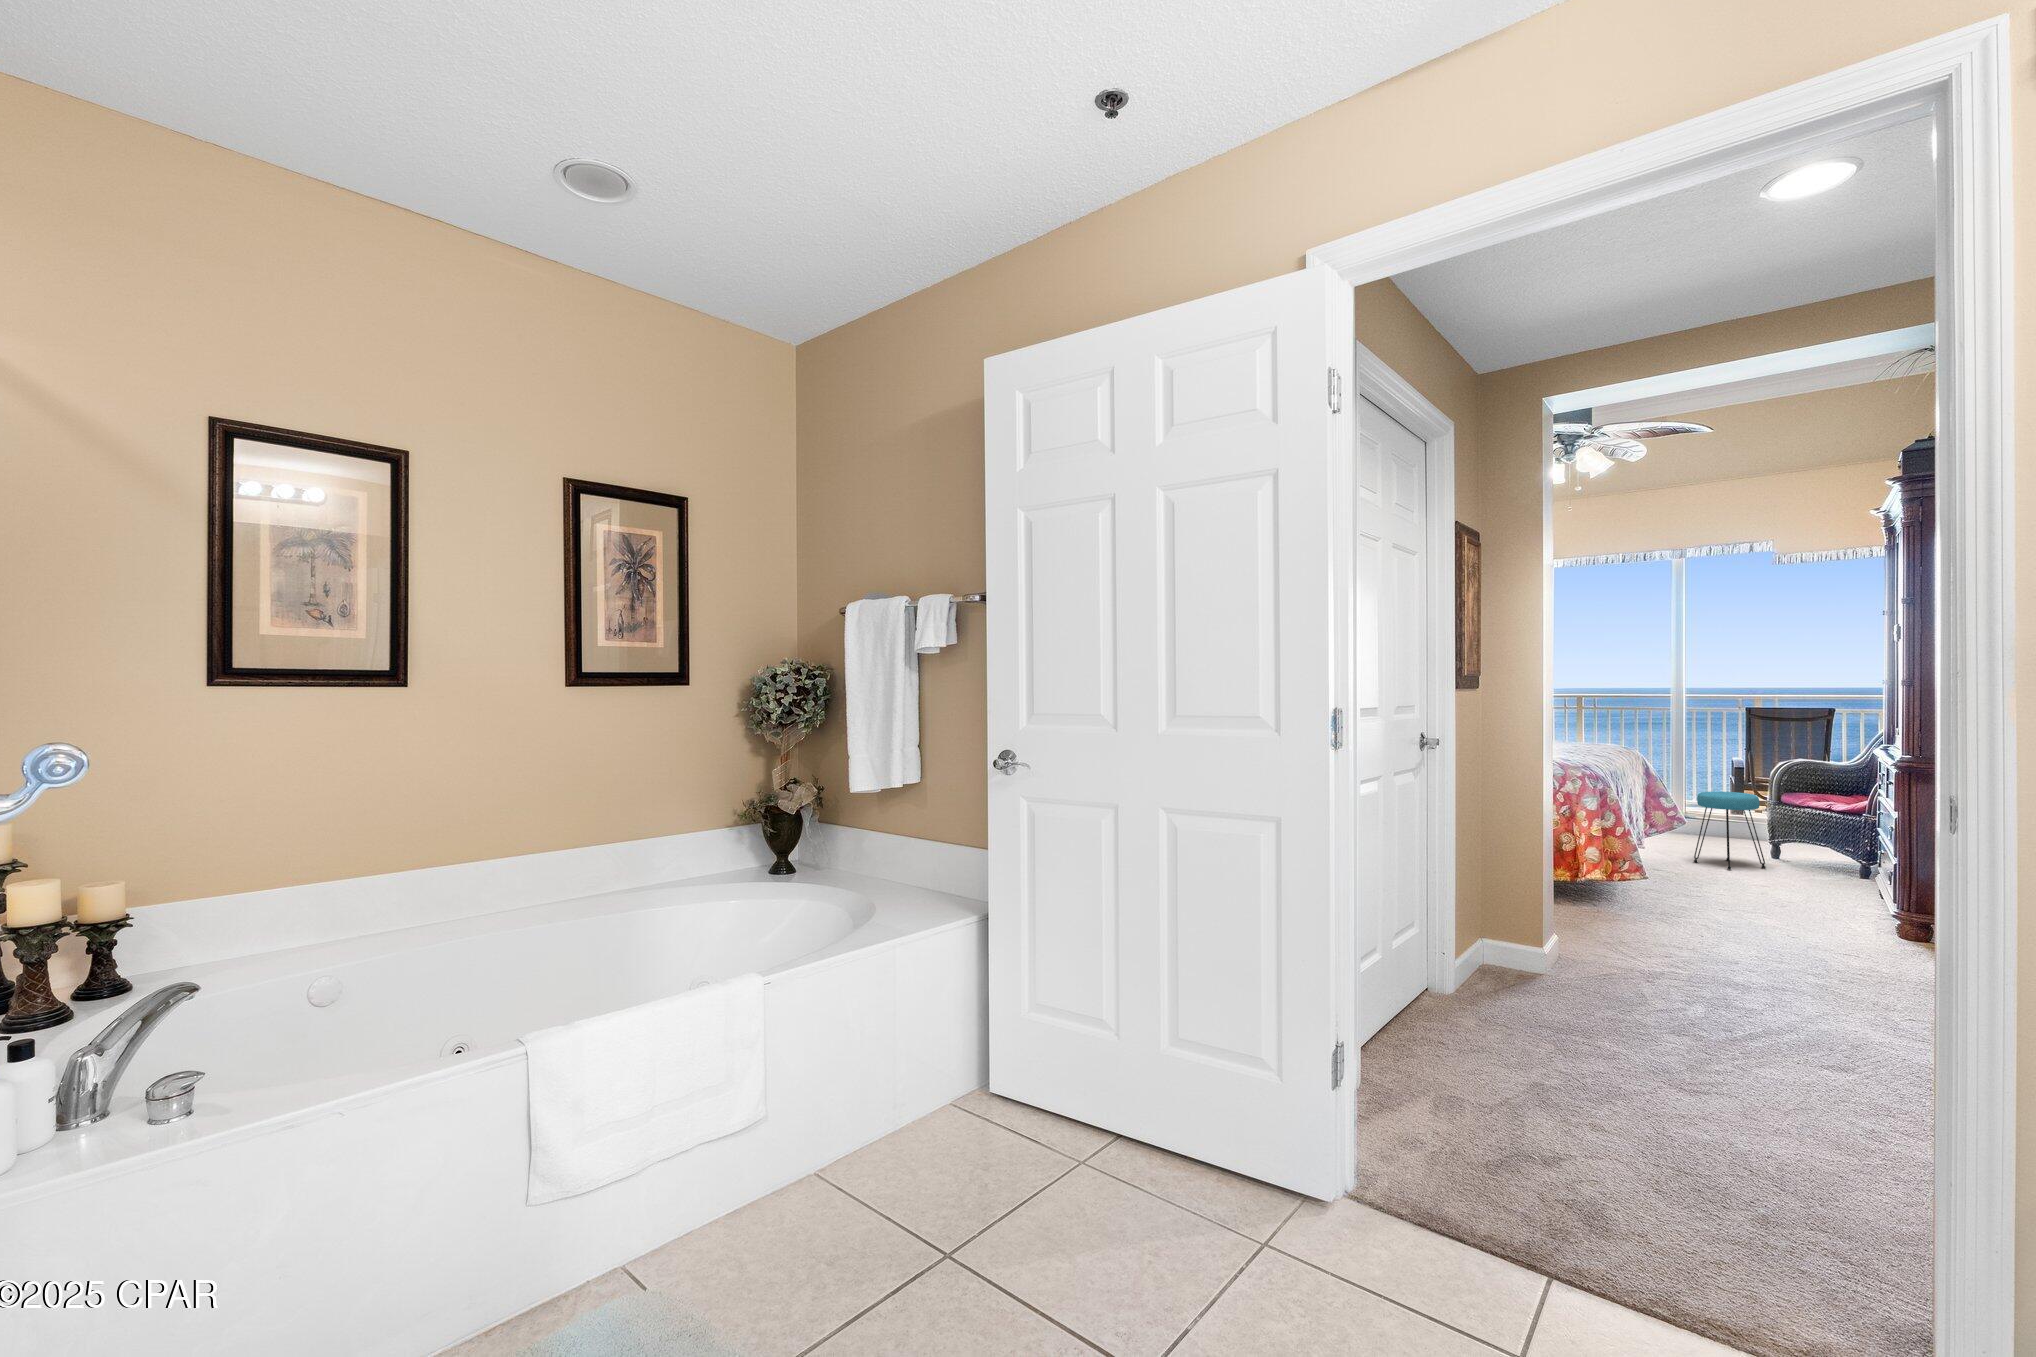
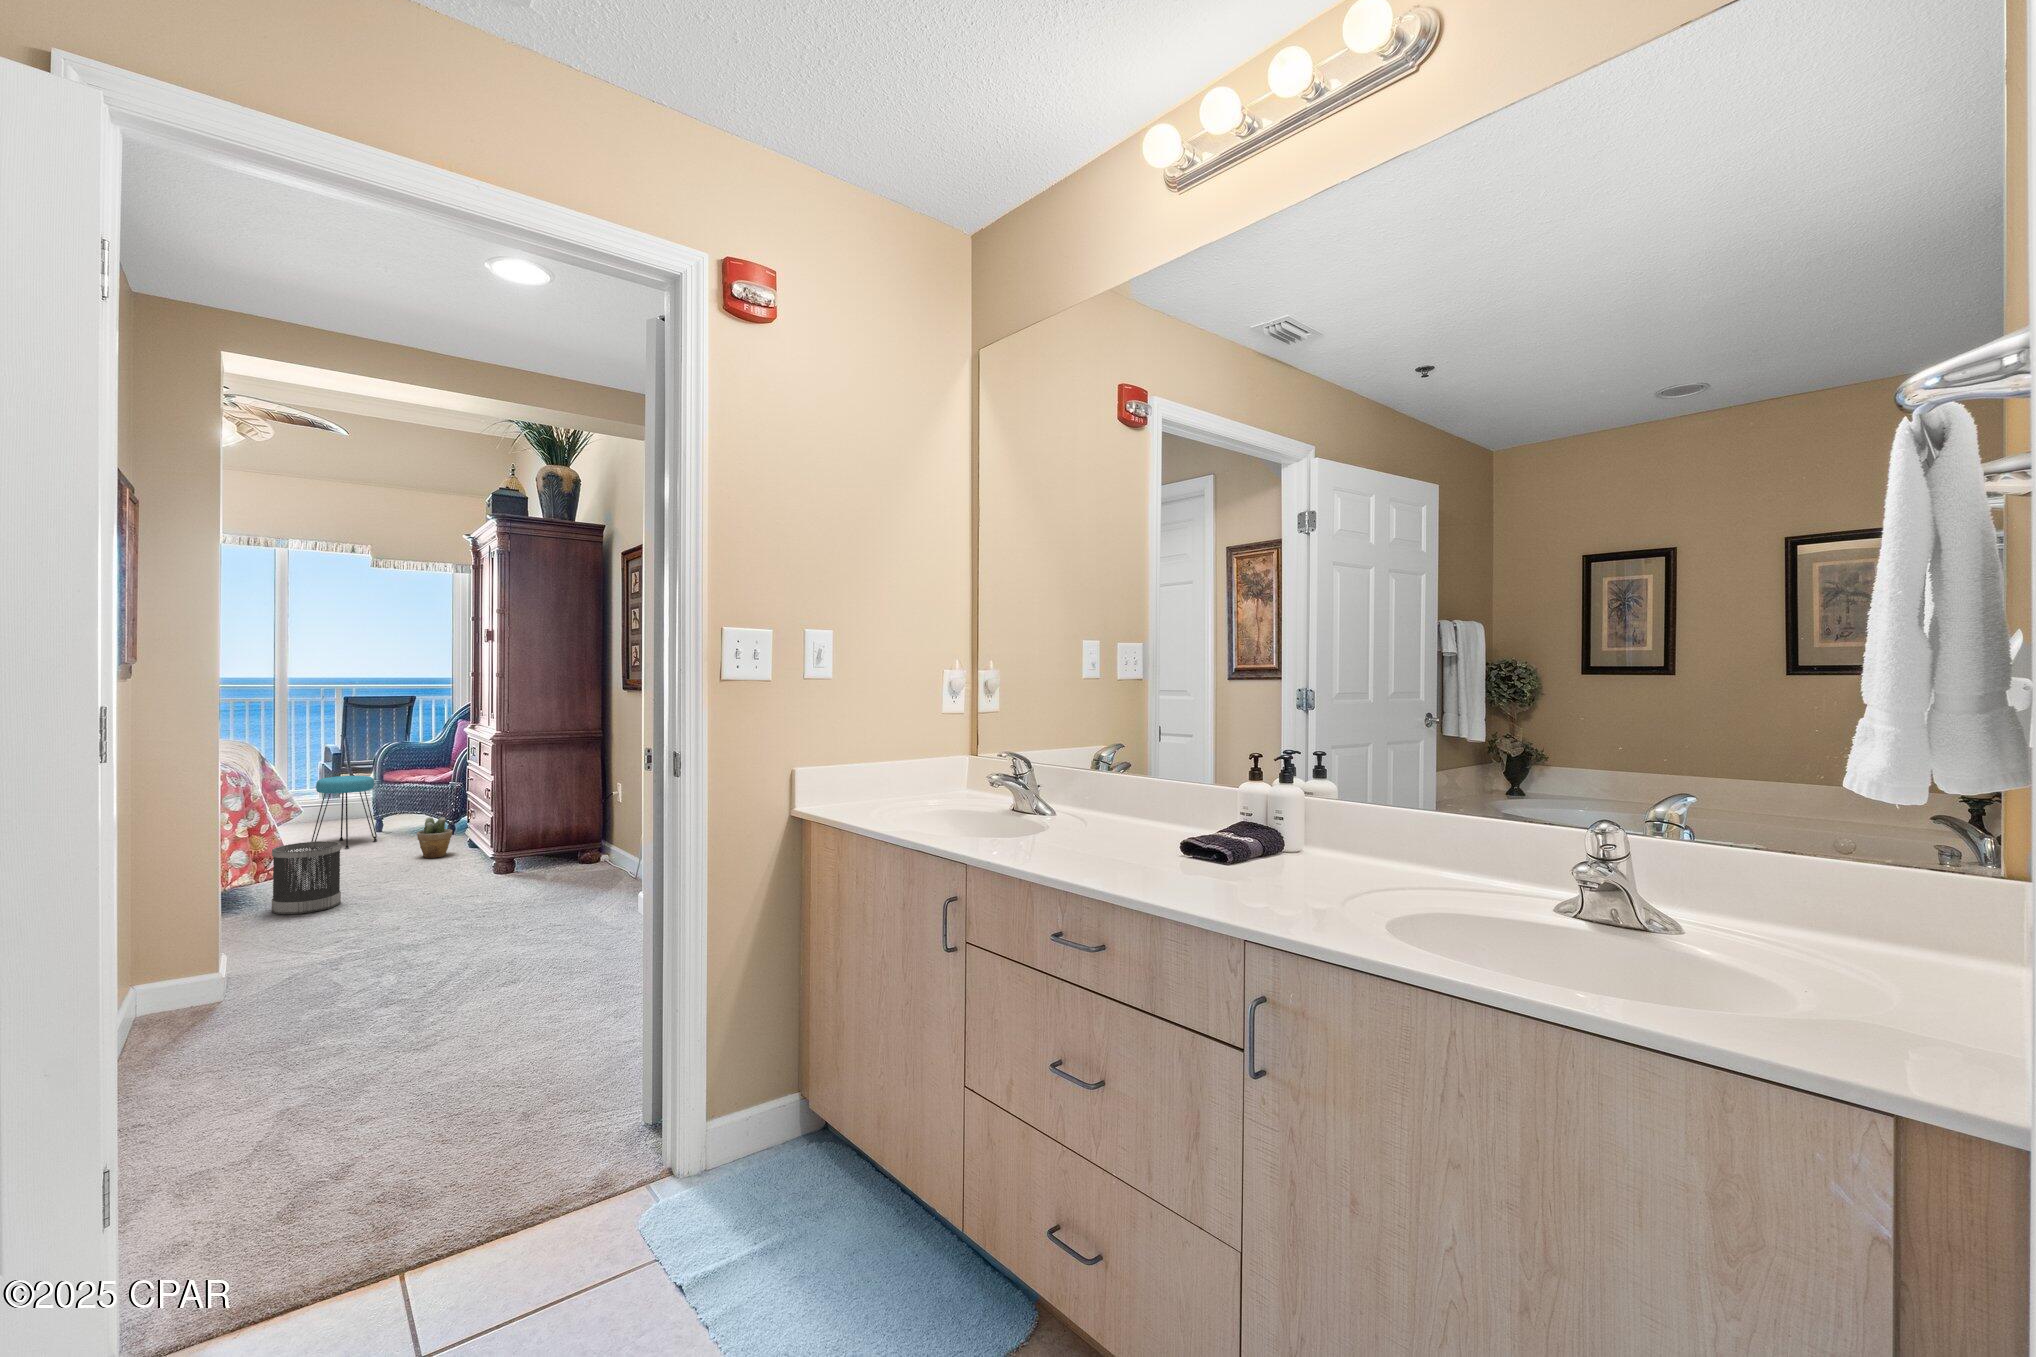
wastebasket: none [1625,848,1693,922] -> present [272,841,341,914]
potted plant: none [1801,849,1848,899] -> present [417,817,452,858]

